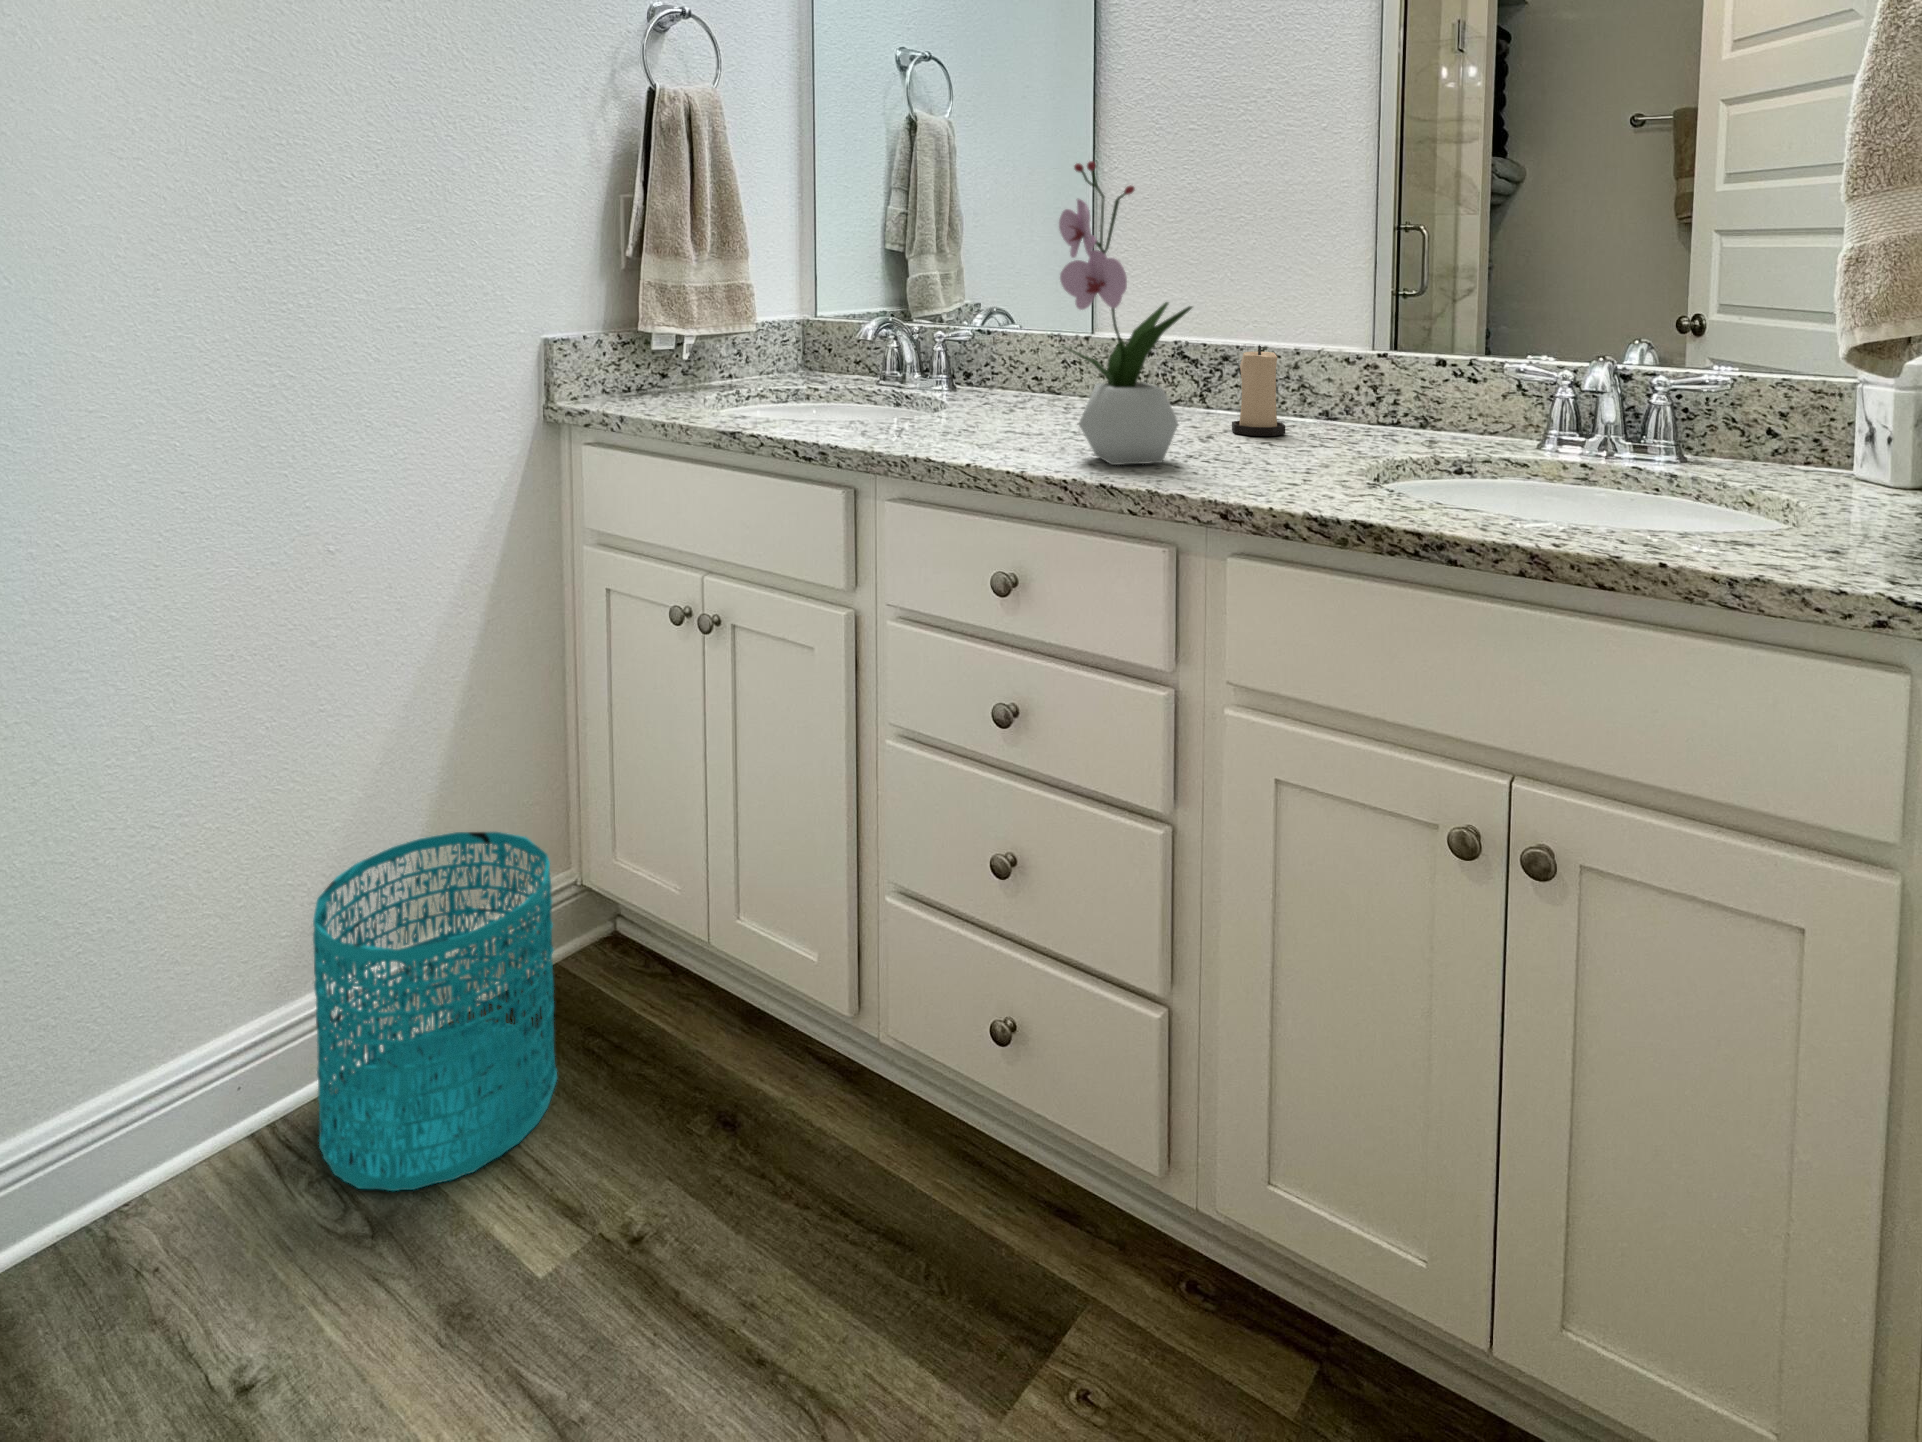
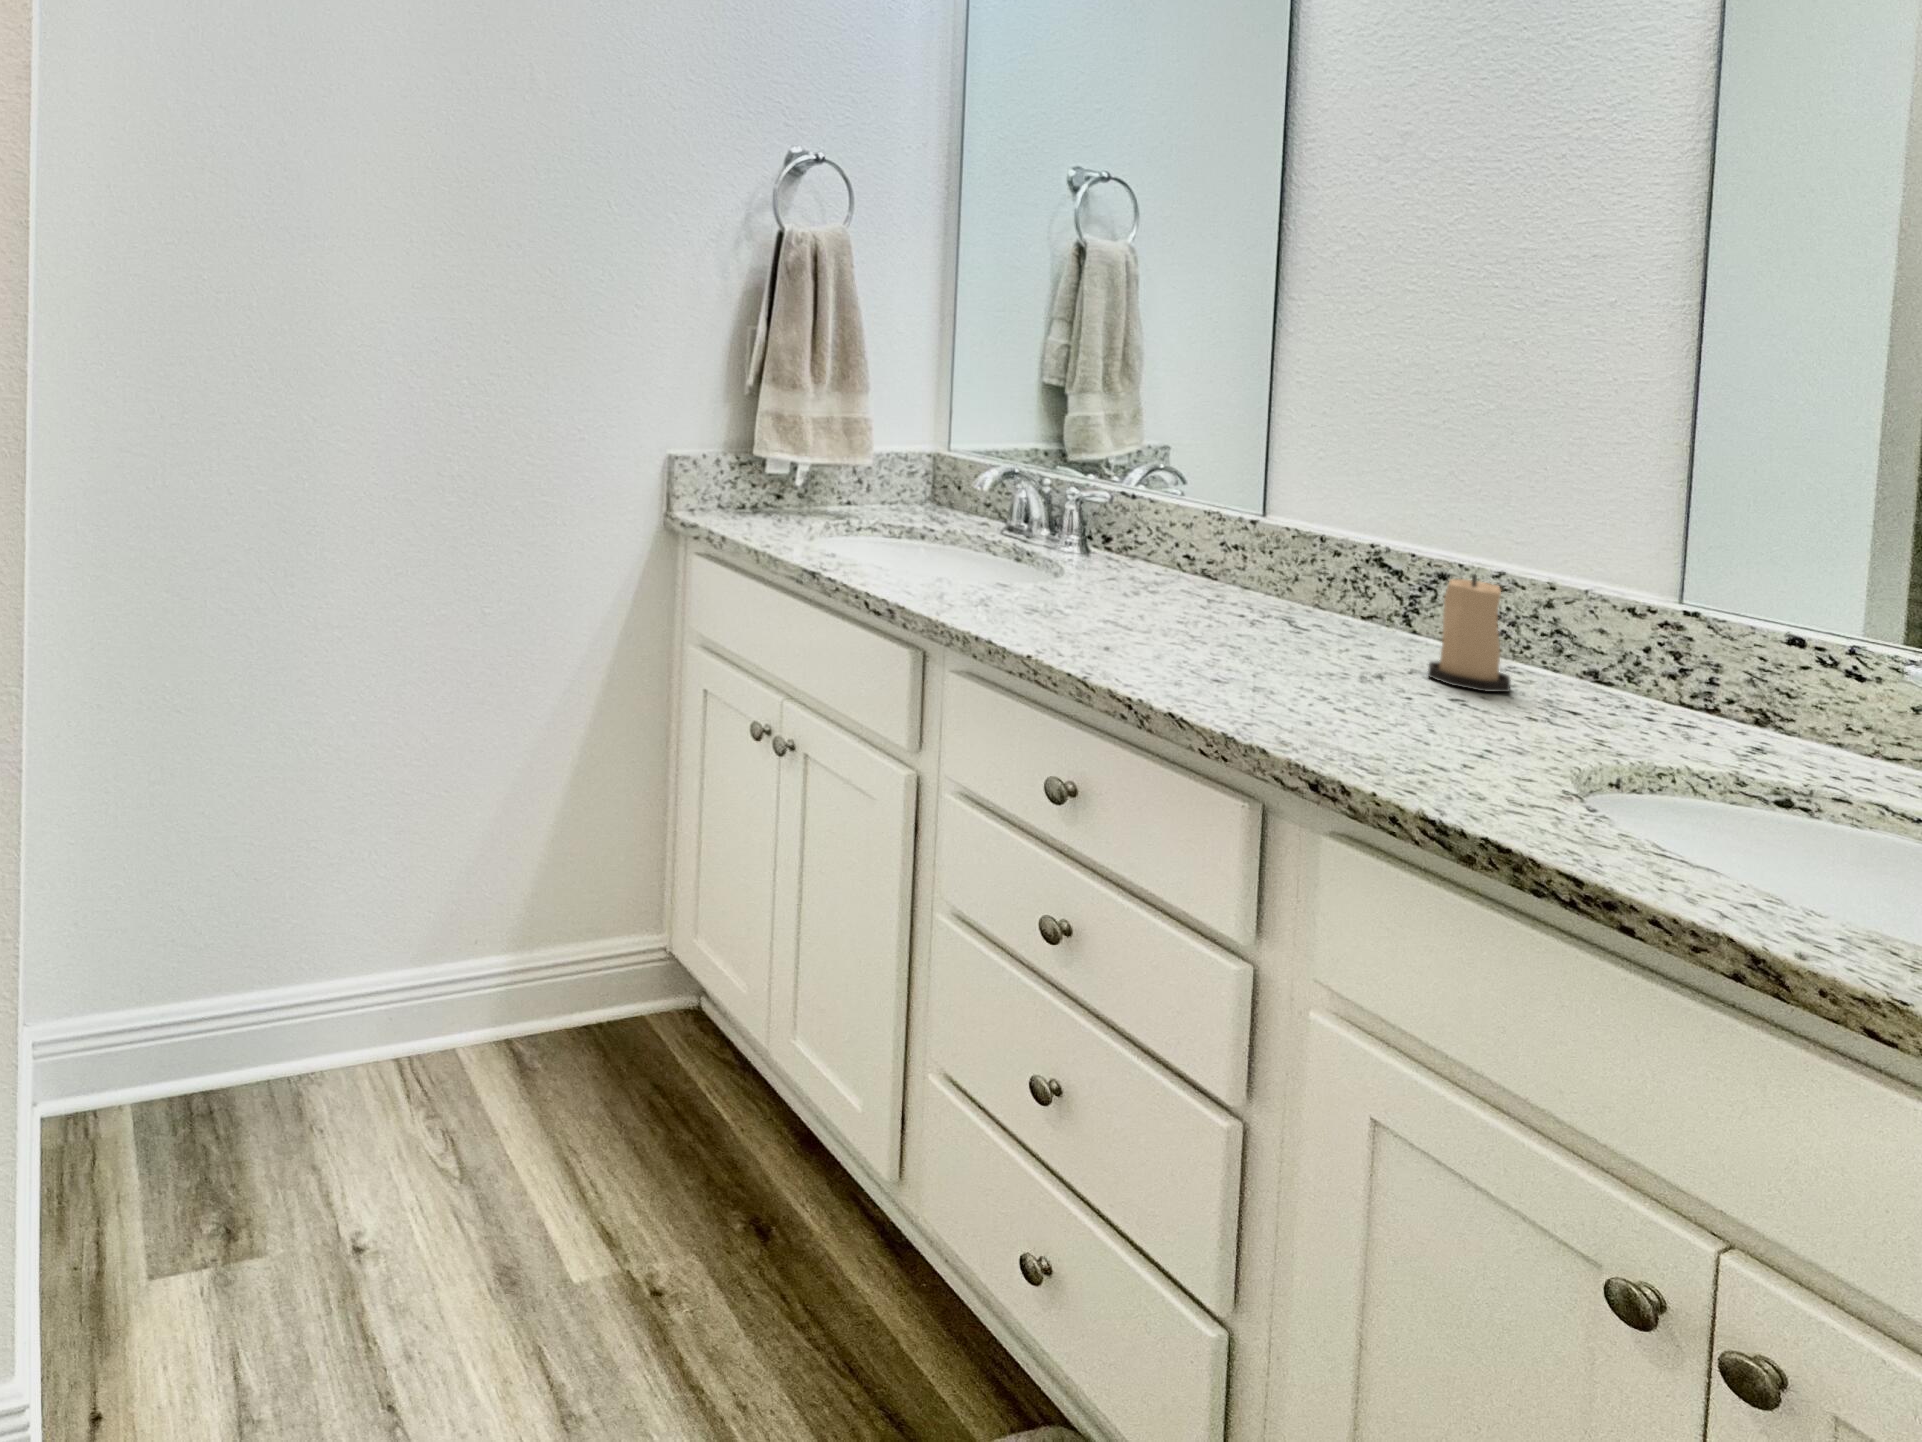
flower arrangement: present [1059,161,1192,465] -> none [1151,352,1323,702]
wastebasket: present [313,832,557,1191] -> none [441,867,629,1165]

